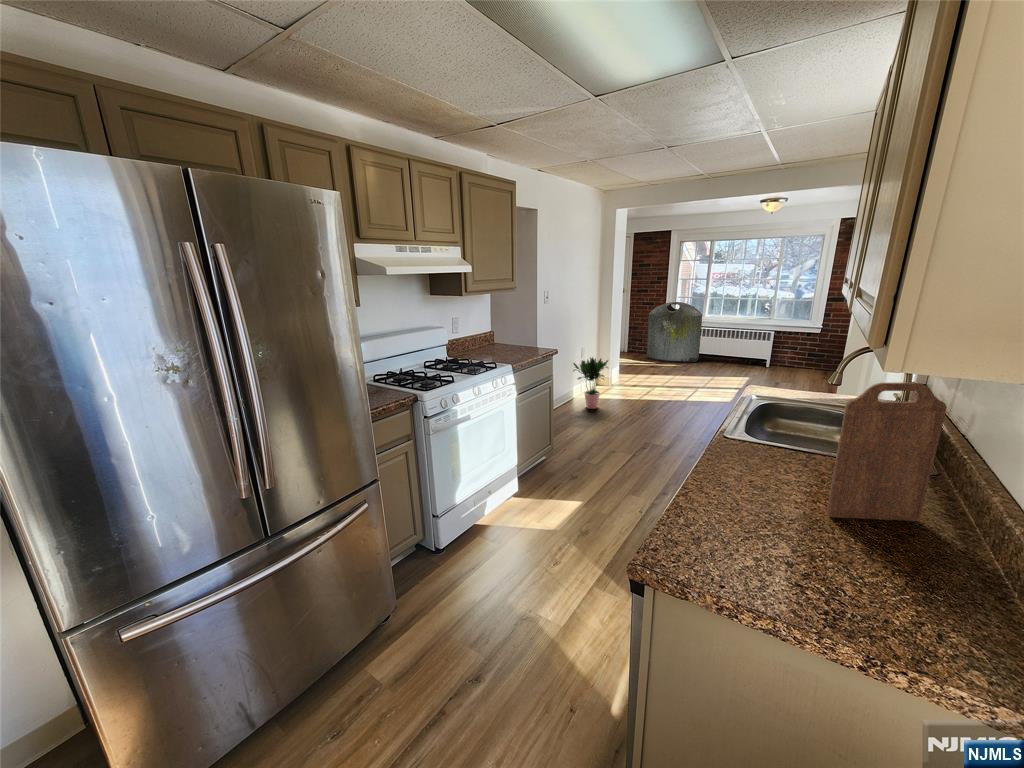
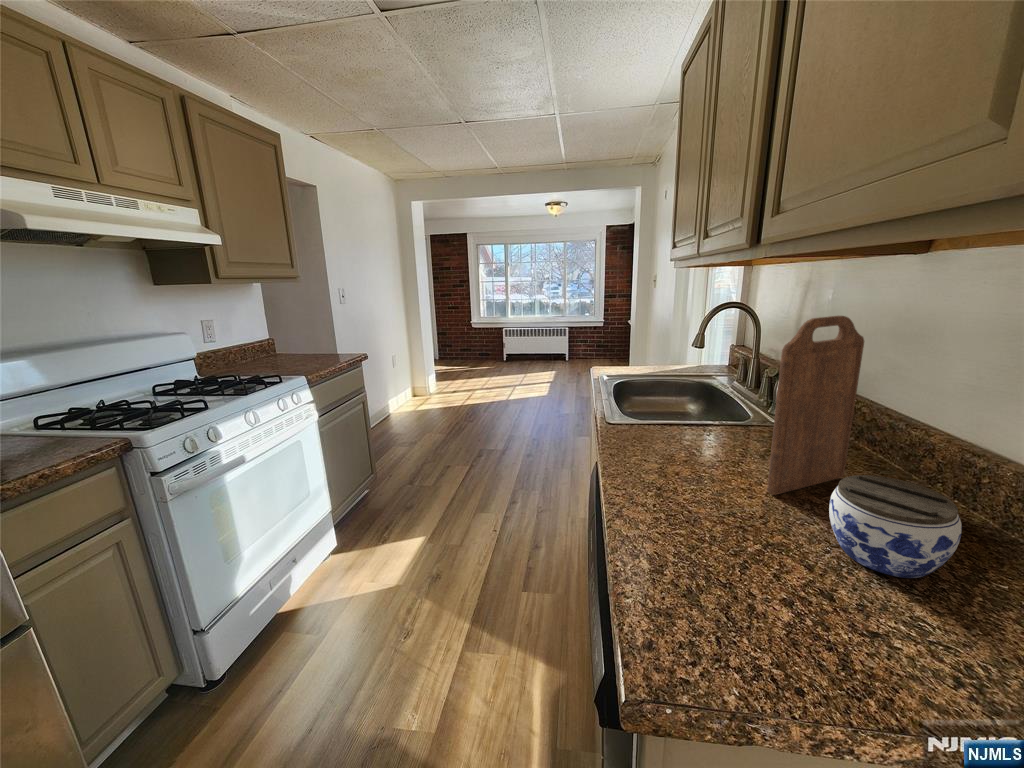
trash can: present [647,302,702,363] -> none [455,304,509,366]
potted plant: present [573,357,608,409] -> none [380,359,430,424]
jar: none [841,510,942,590] -> present [829,475,962,578]

